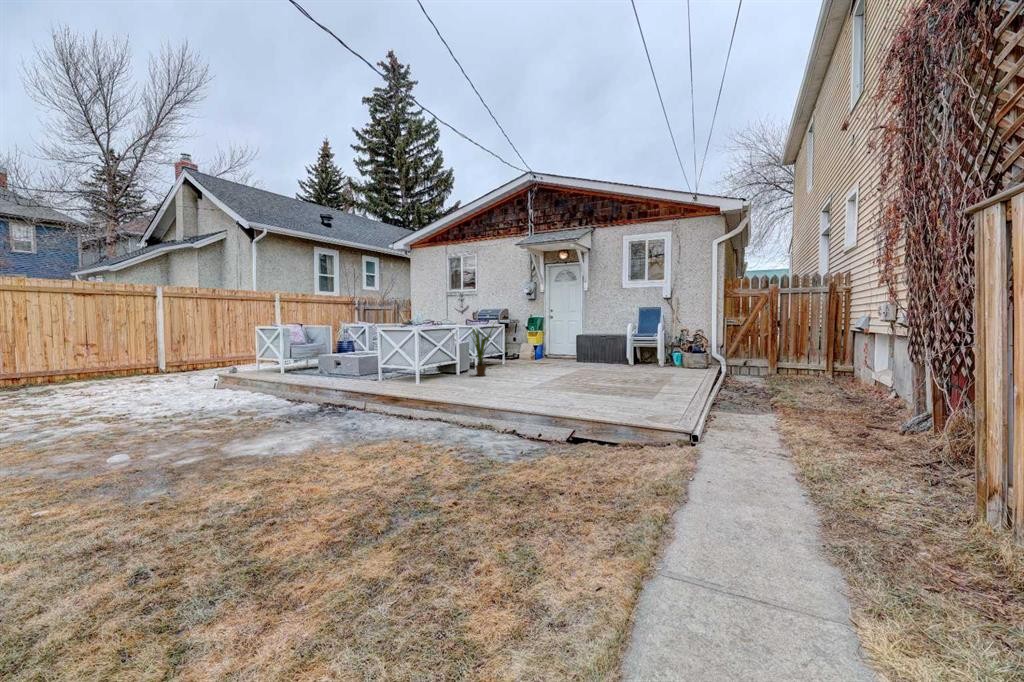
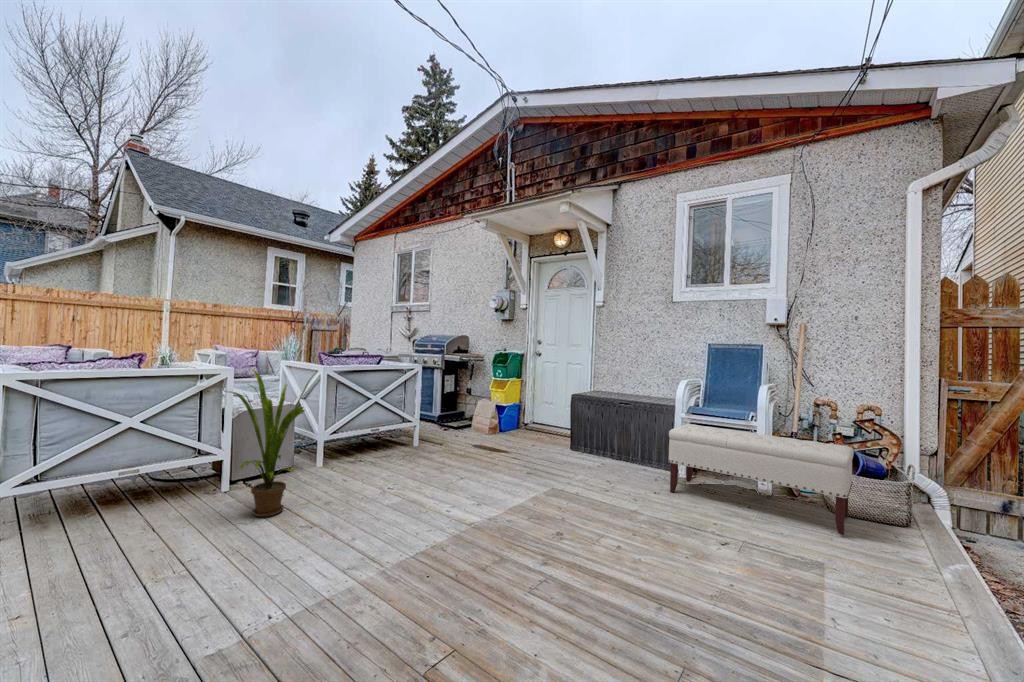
bench: none [624,341,689,370] -> present [668,424,854,535]

